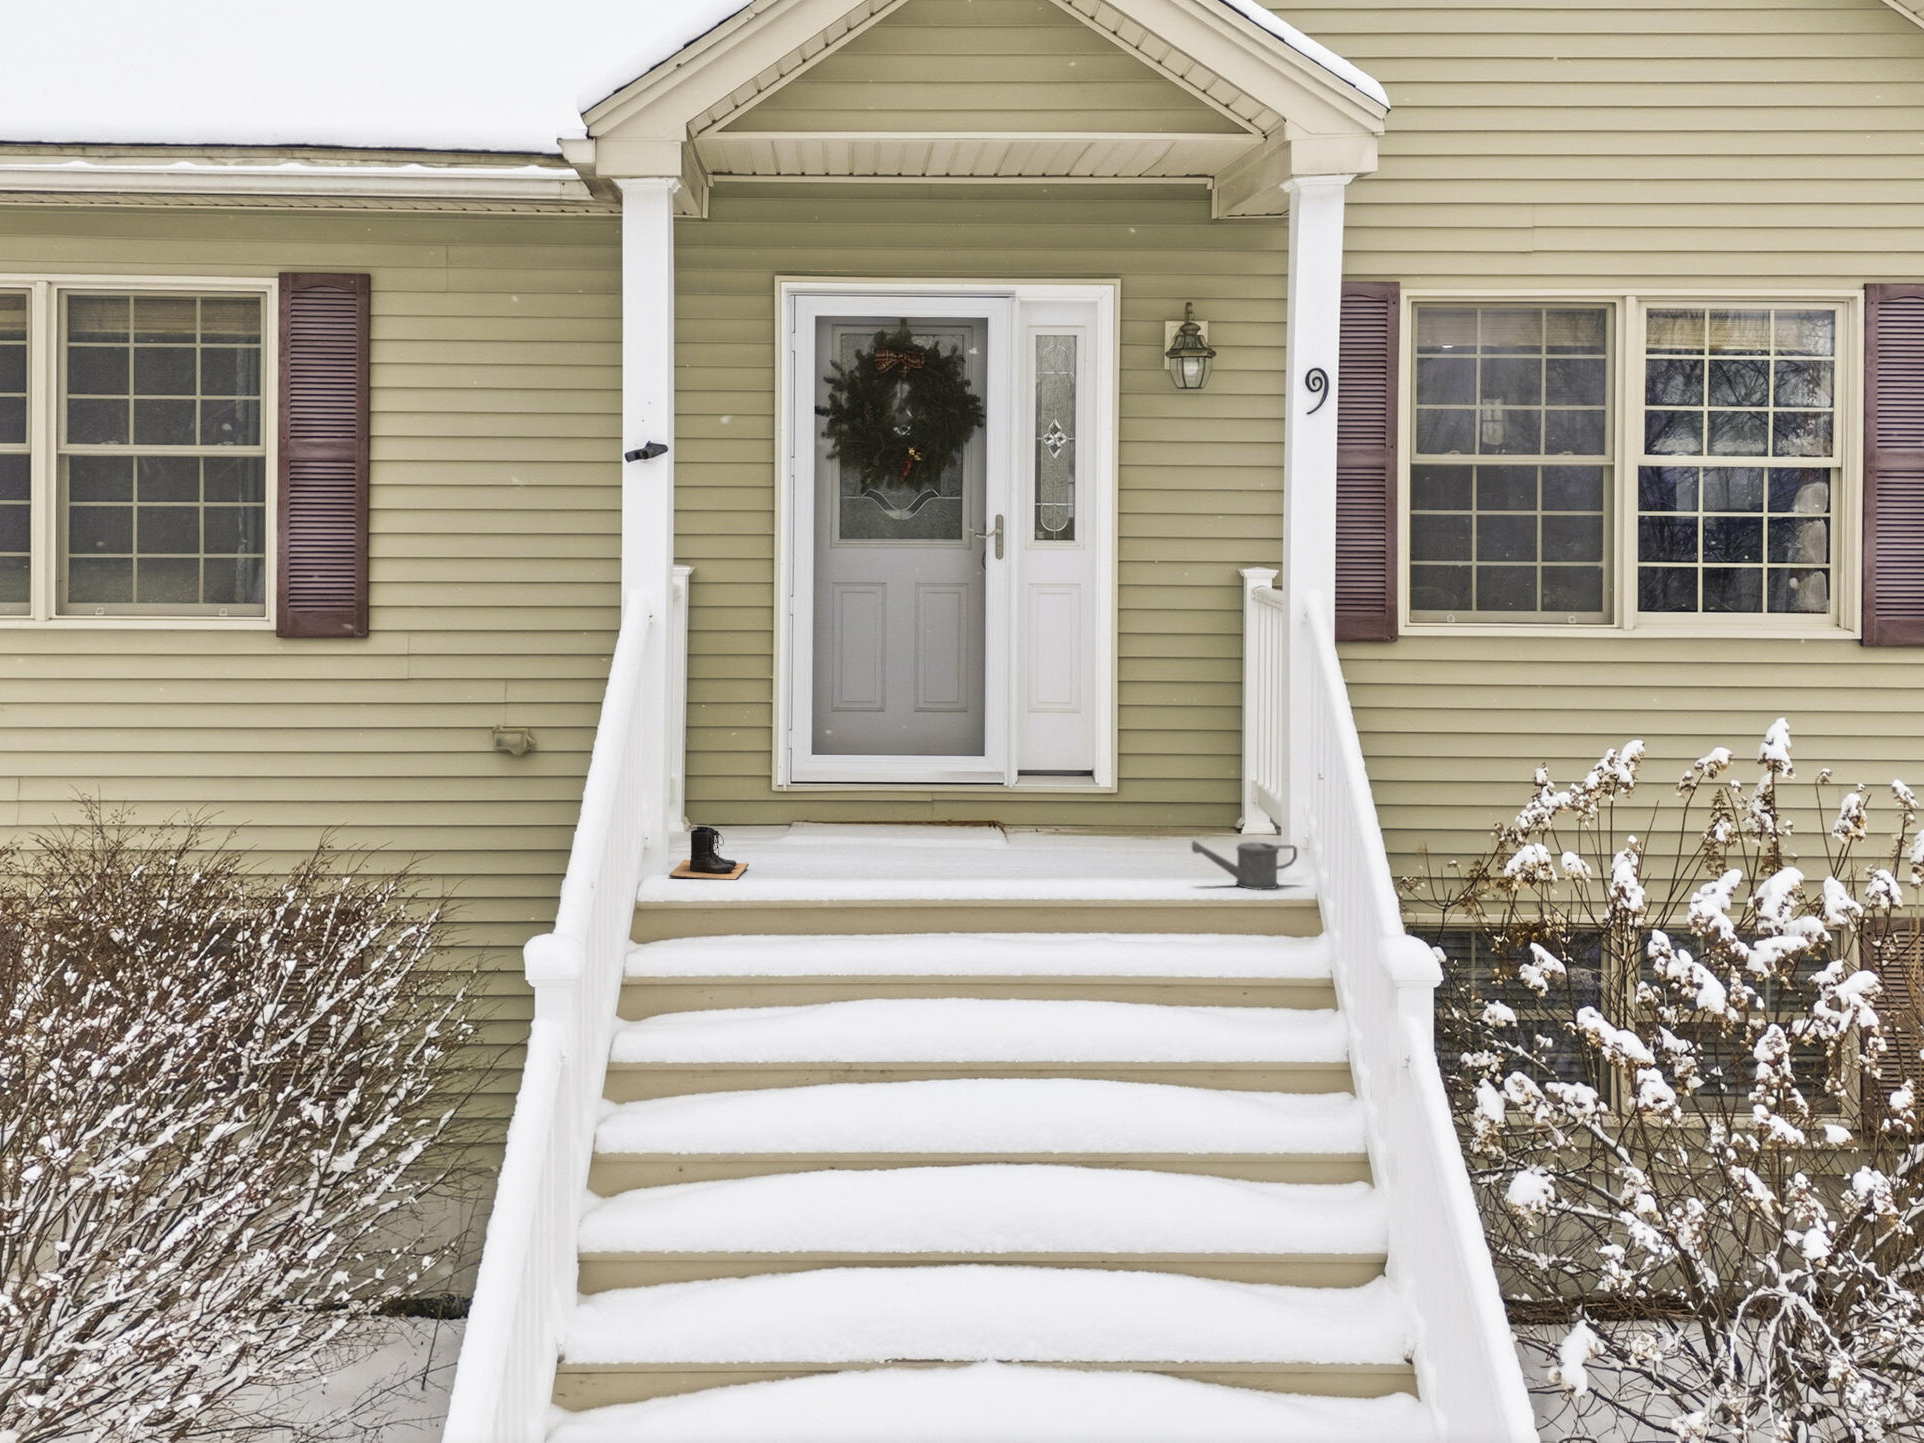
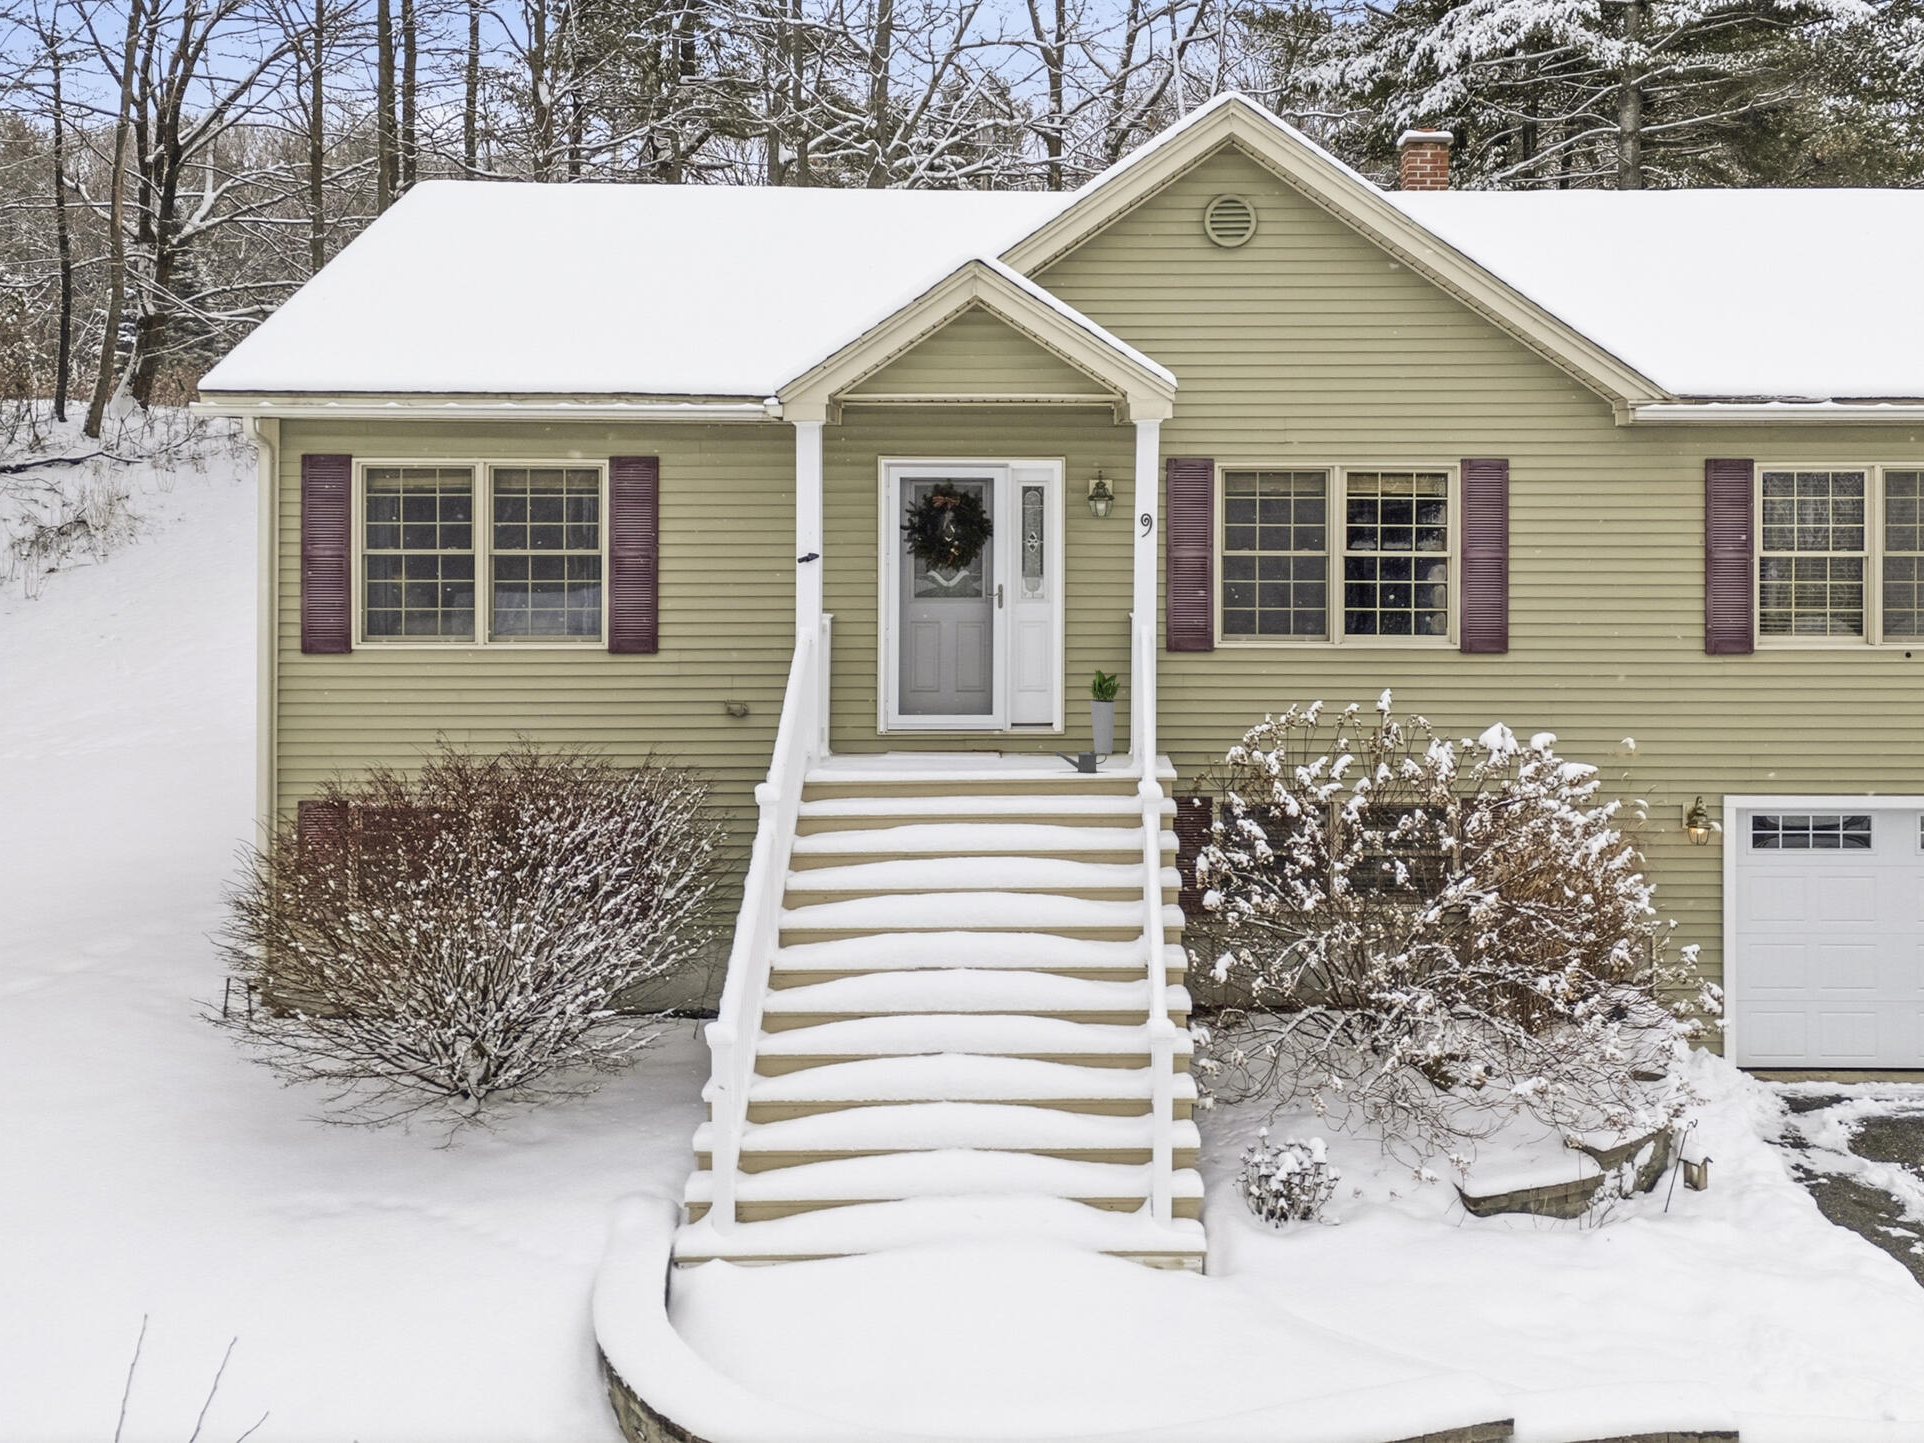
planter: none [1177,673,1254,836] -> present [1089,670,1120,754]
boots: present [669,826,749,880] -> none [810,743,850,768]

